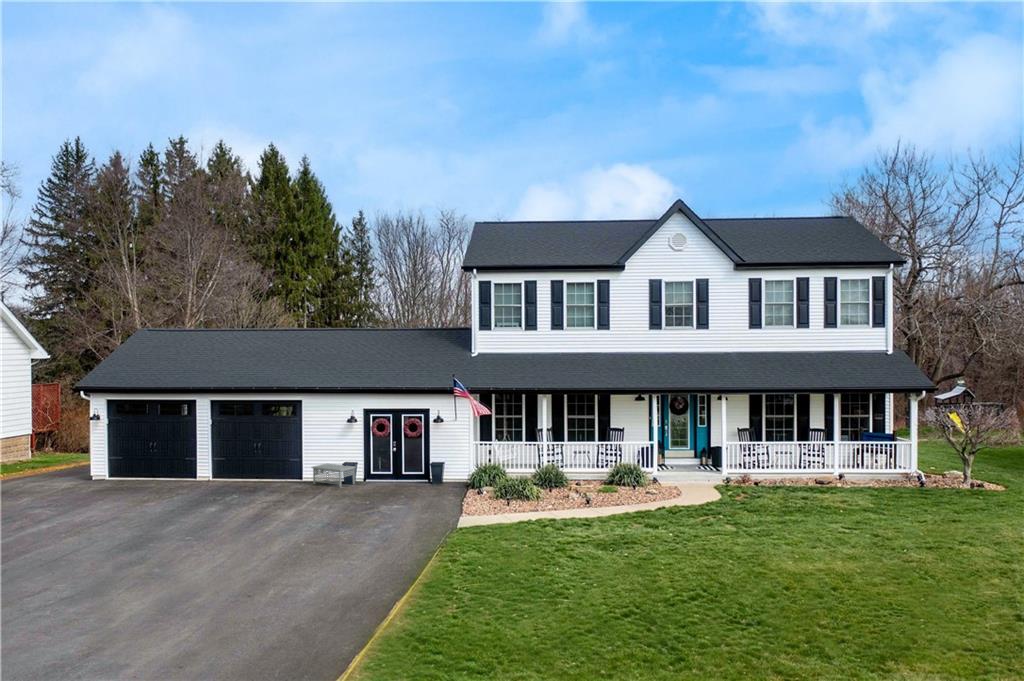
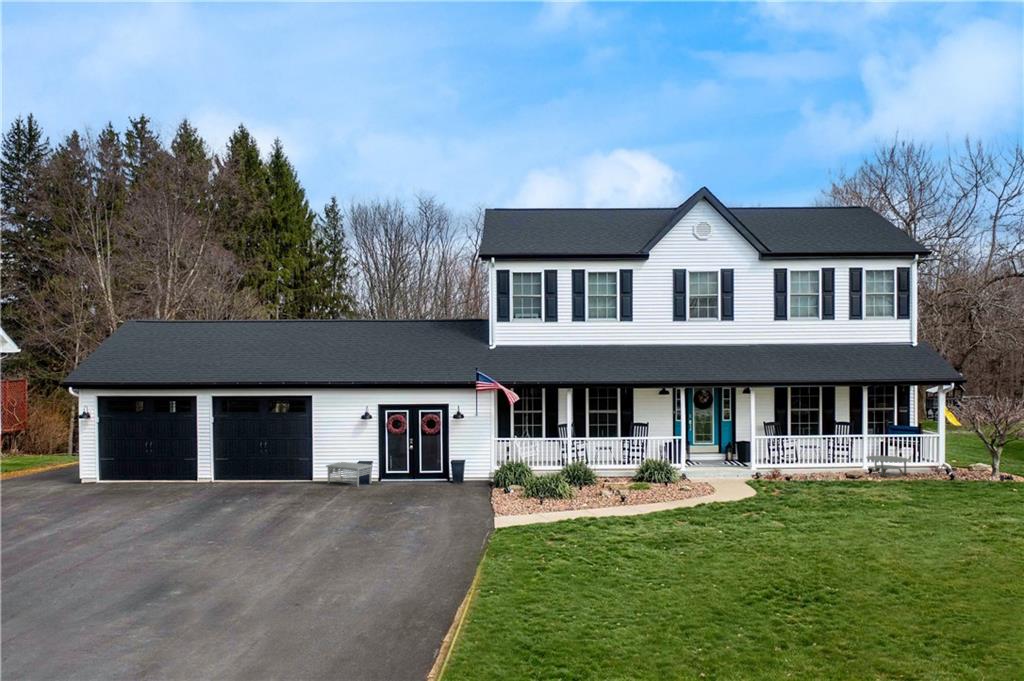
round table: none [837,462,880,483] -> present [866,456,909,477]

